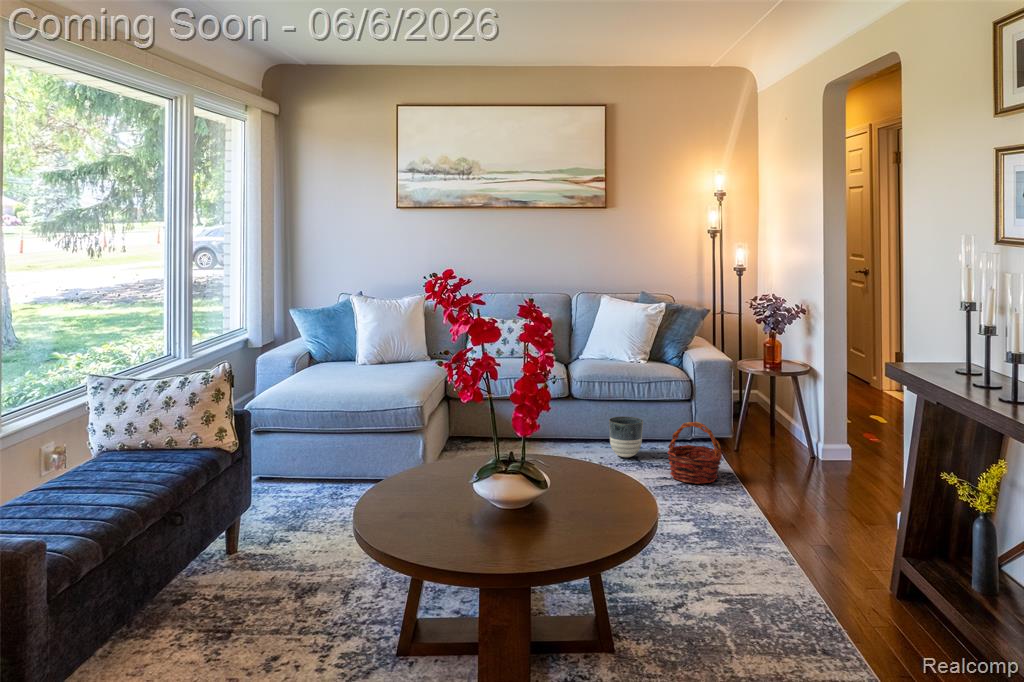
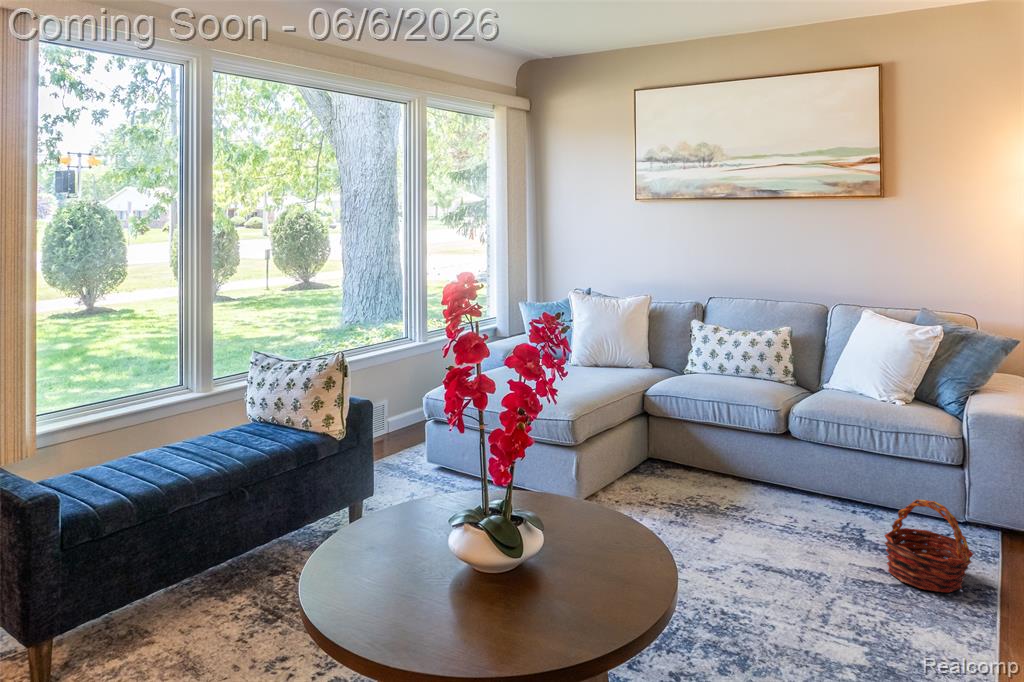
planter: present [609,417,643,457] -> none [822,471,872,526]

